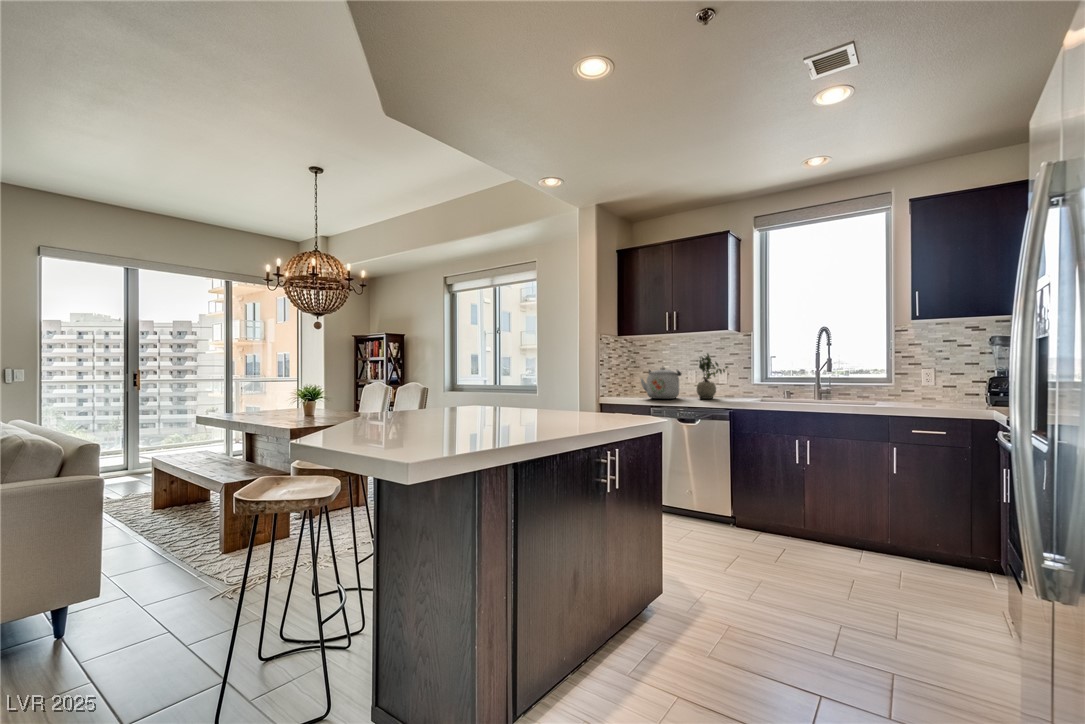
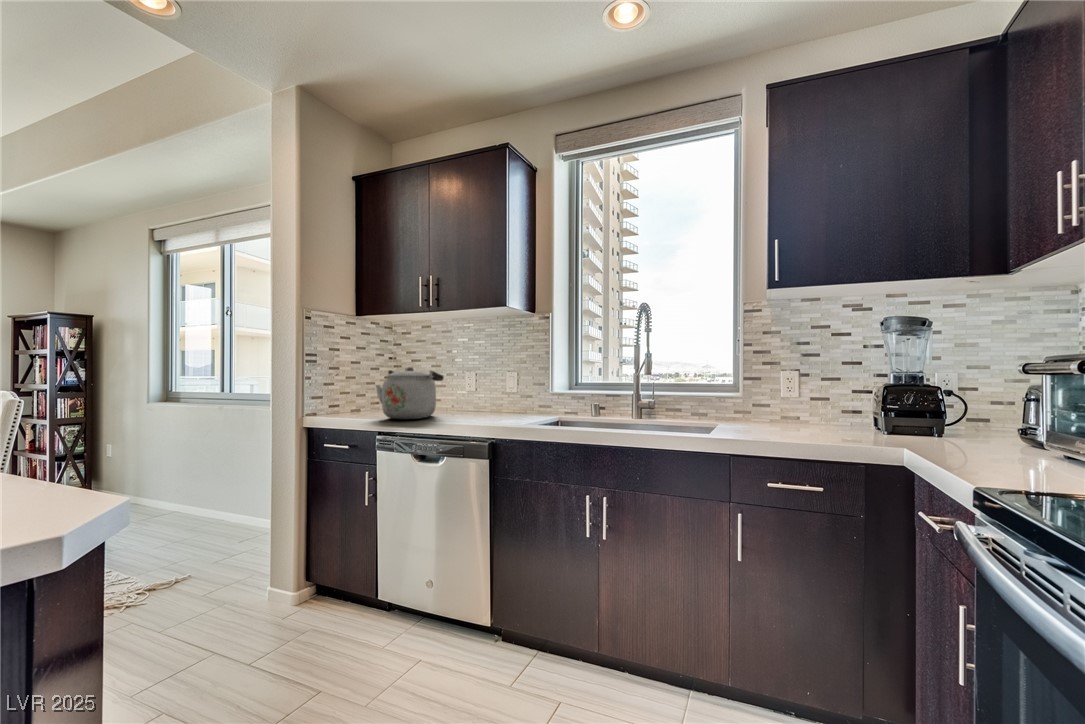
potted plant: present [697,354,728,399] -> none [457,344,506,419]

